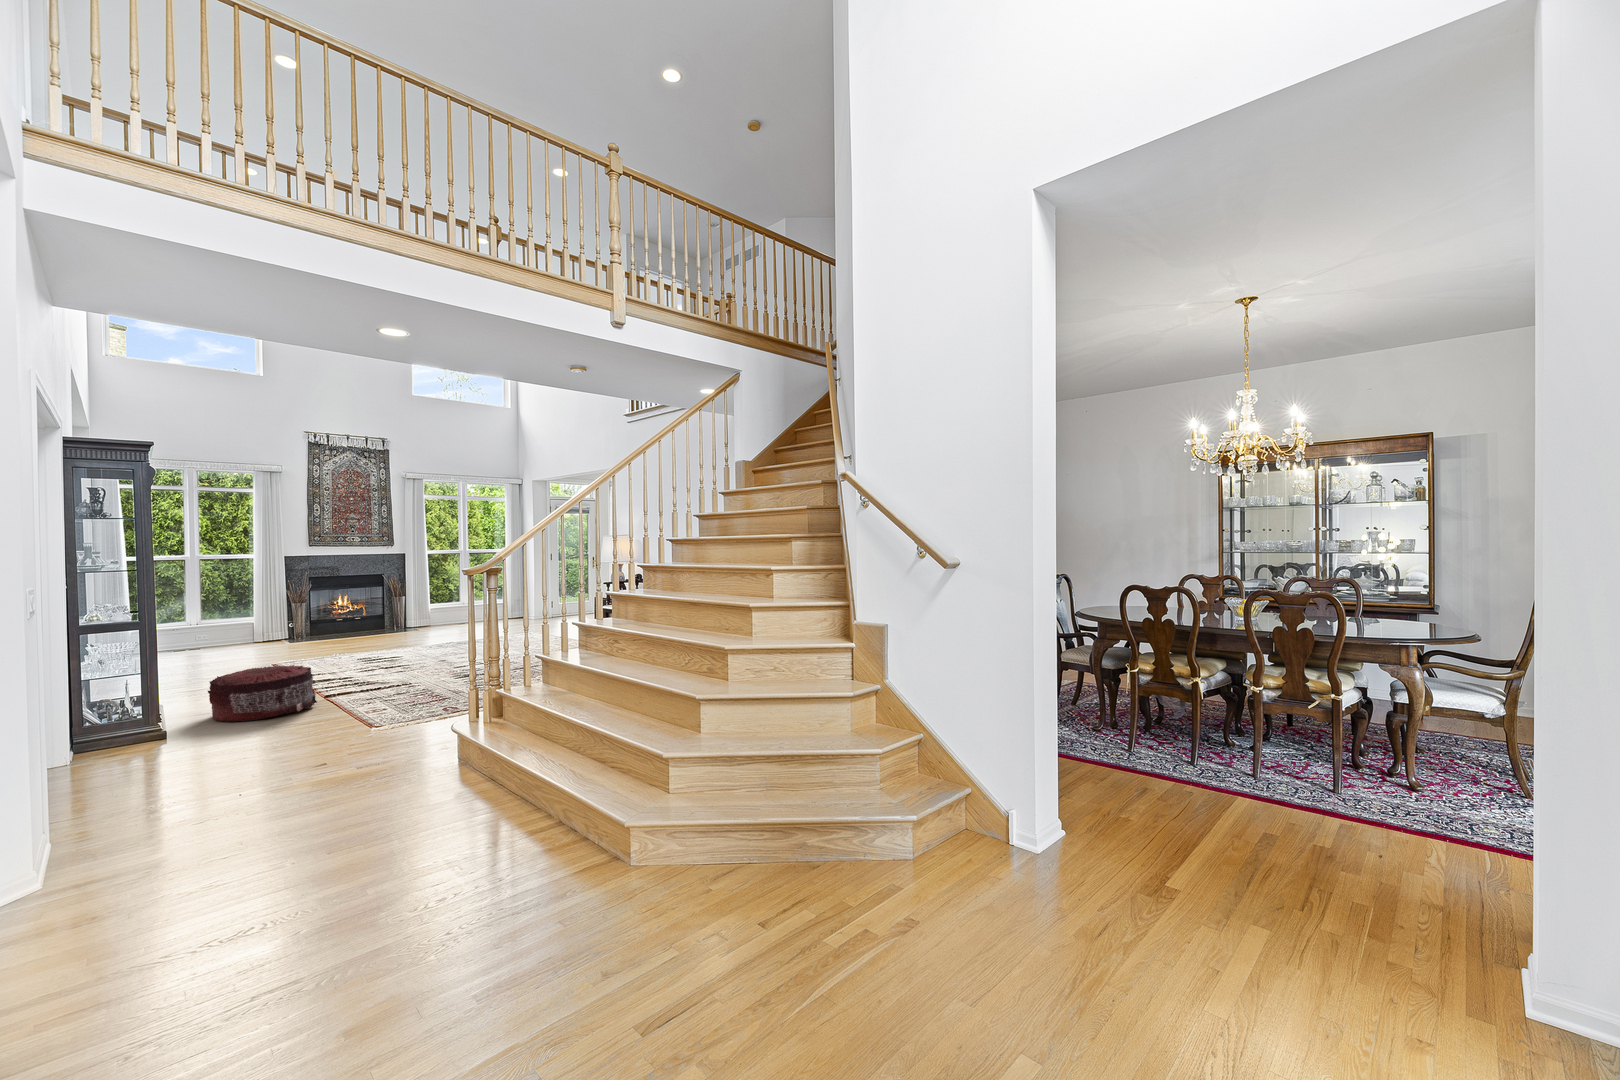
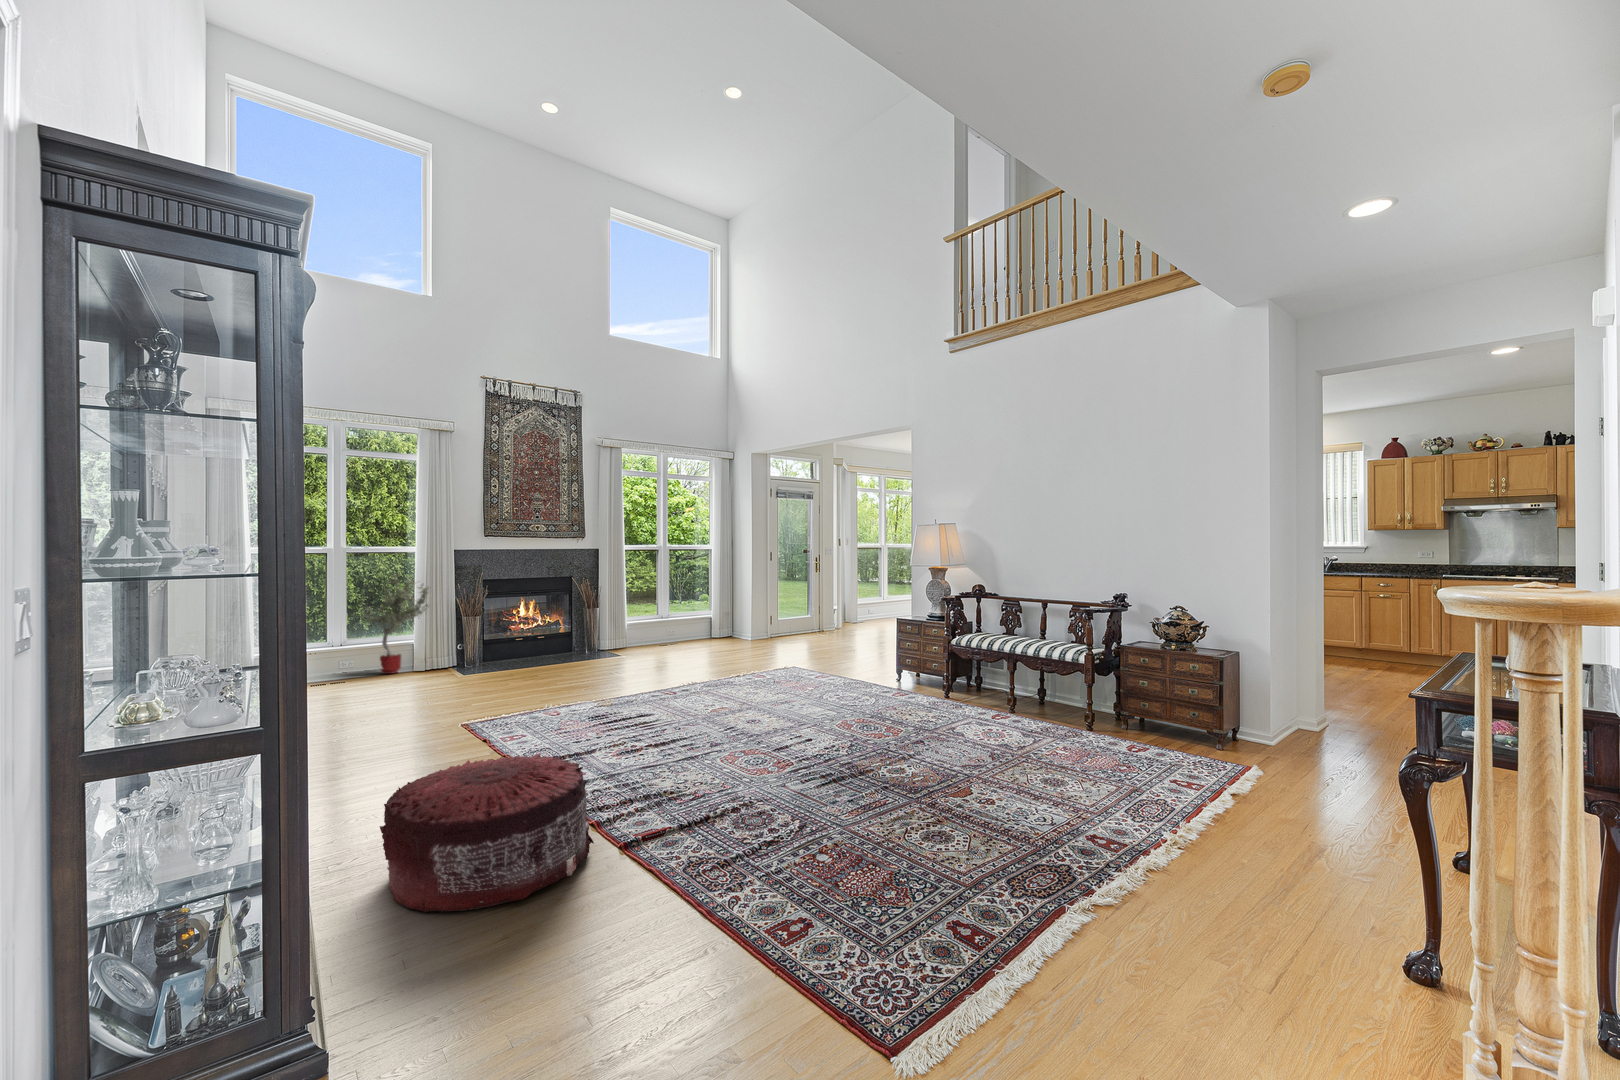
potted tree: none [206,575,267,646] -> present [359,574,429,674]

